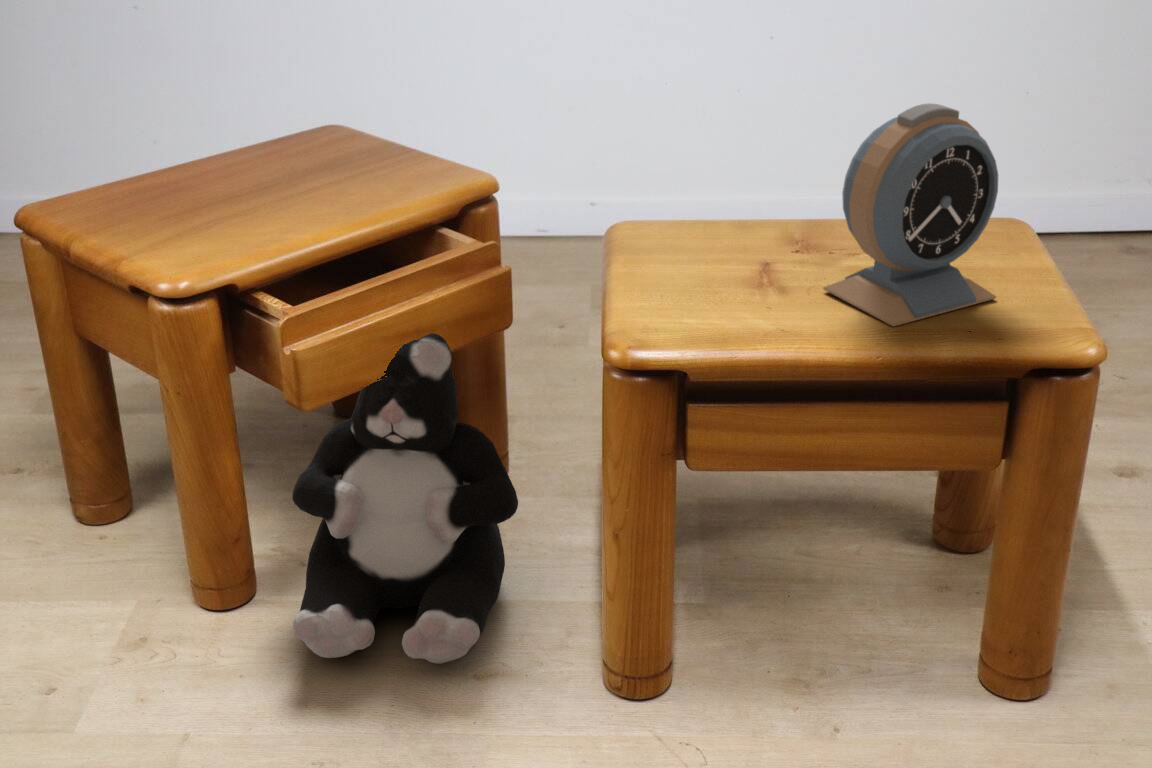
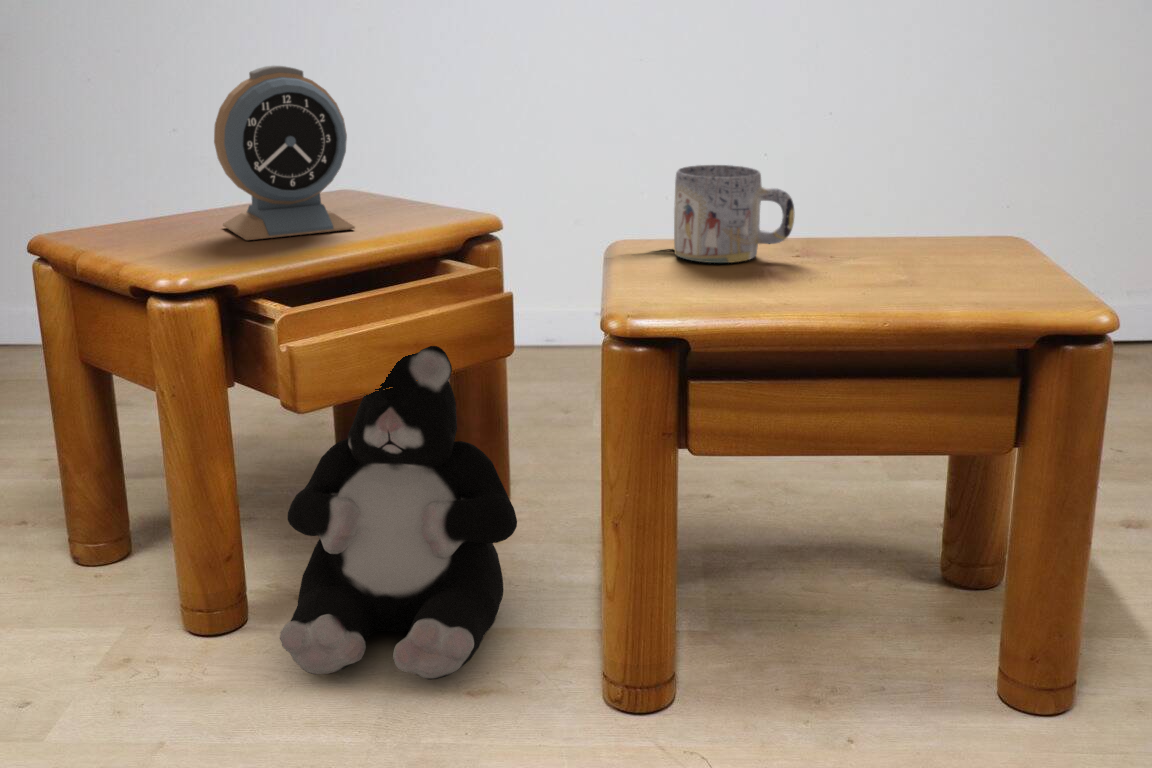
alarm clock: present [823,104,998,326] -> present [214,66,355,240]
mug: none [675,152,796,259] -> present [674,165,794,263]

